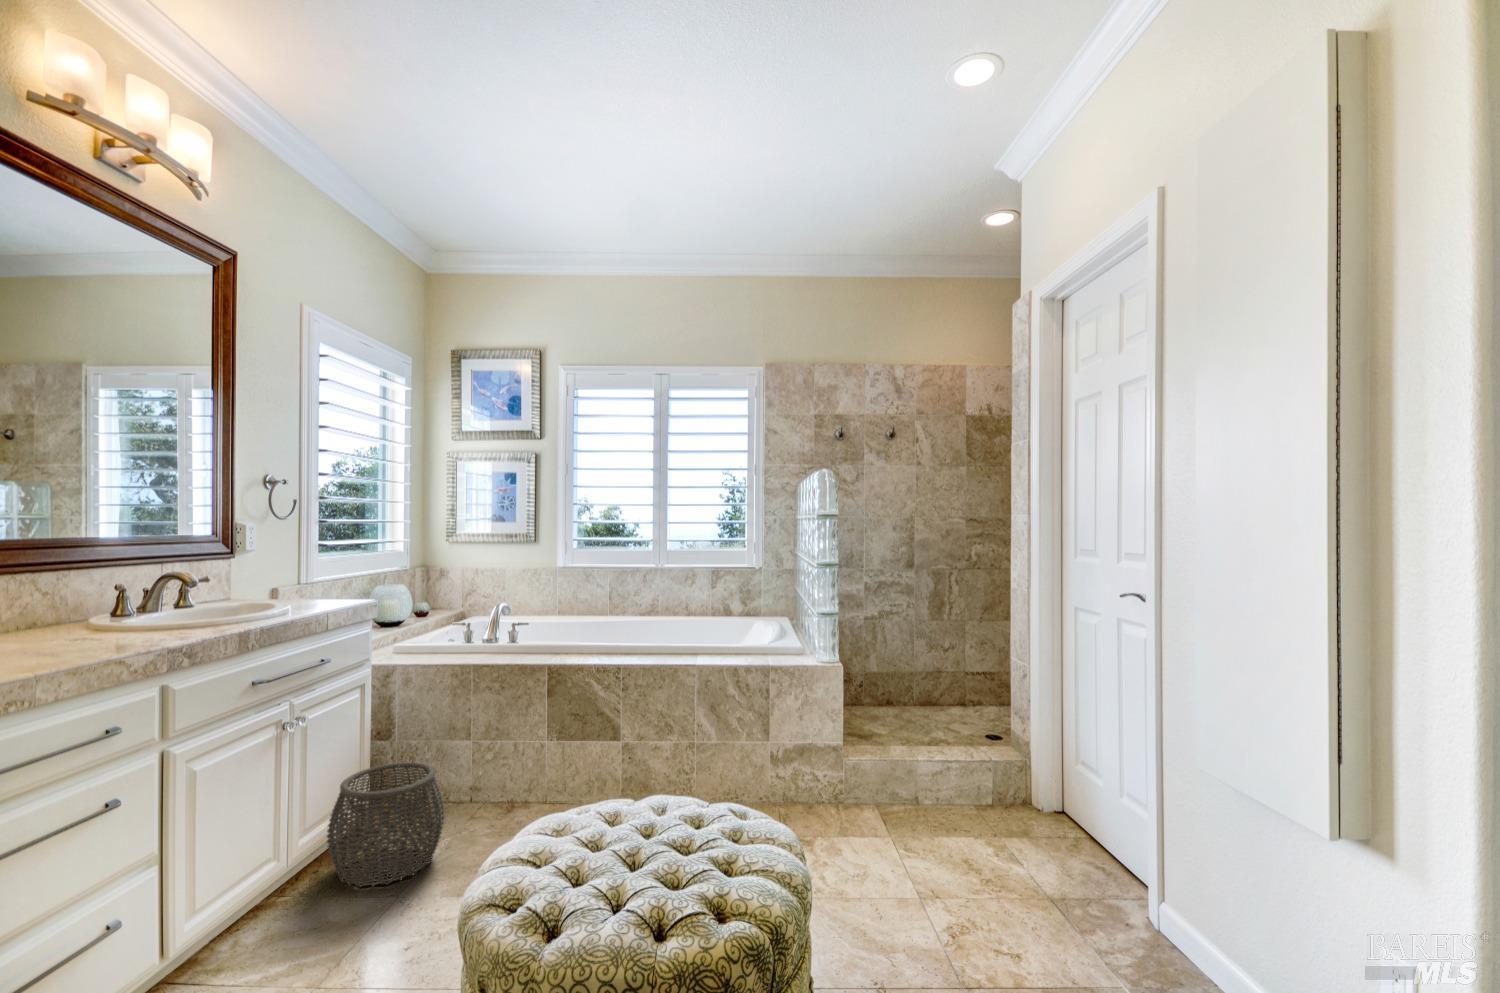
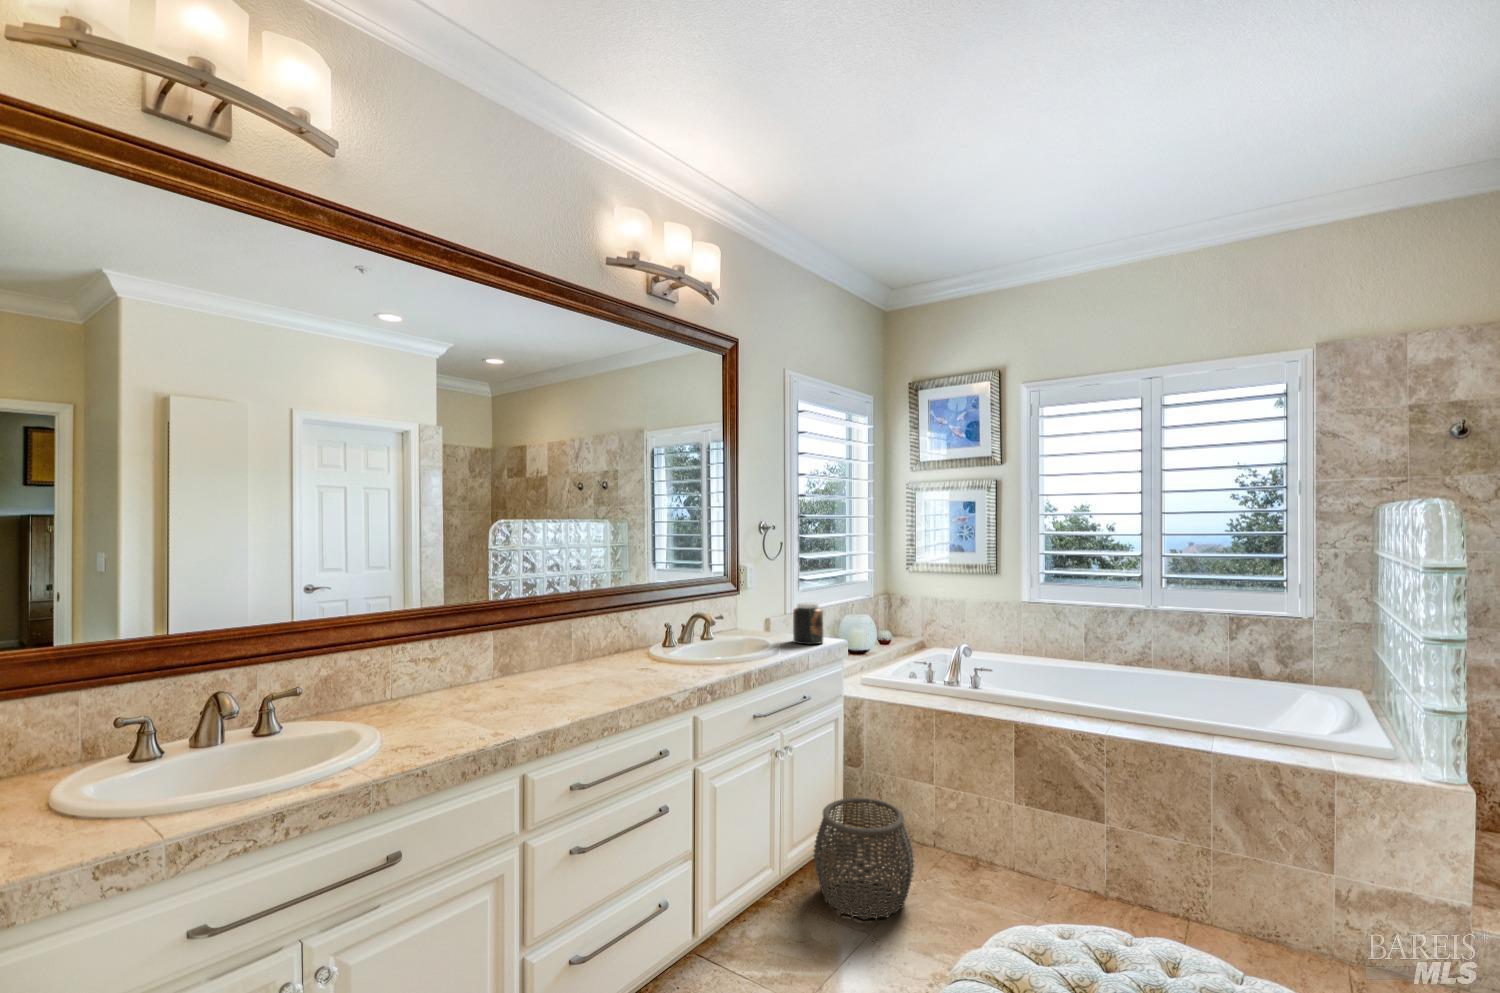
jar: none [308,563,347,608] -> present [793,602,823,644]

